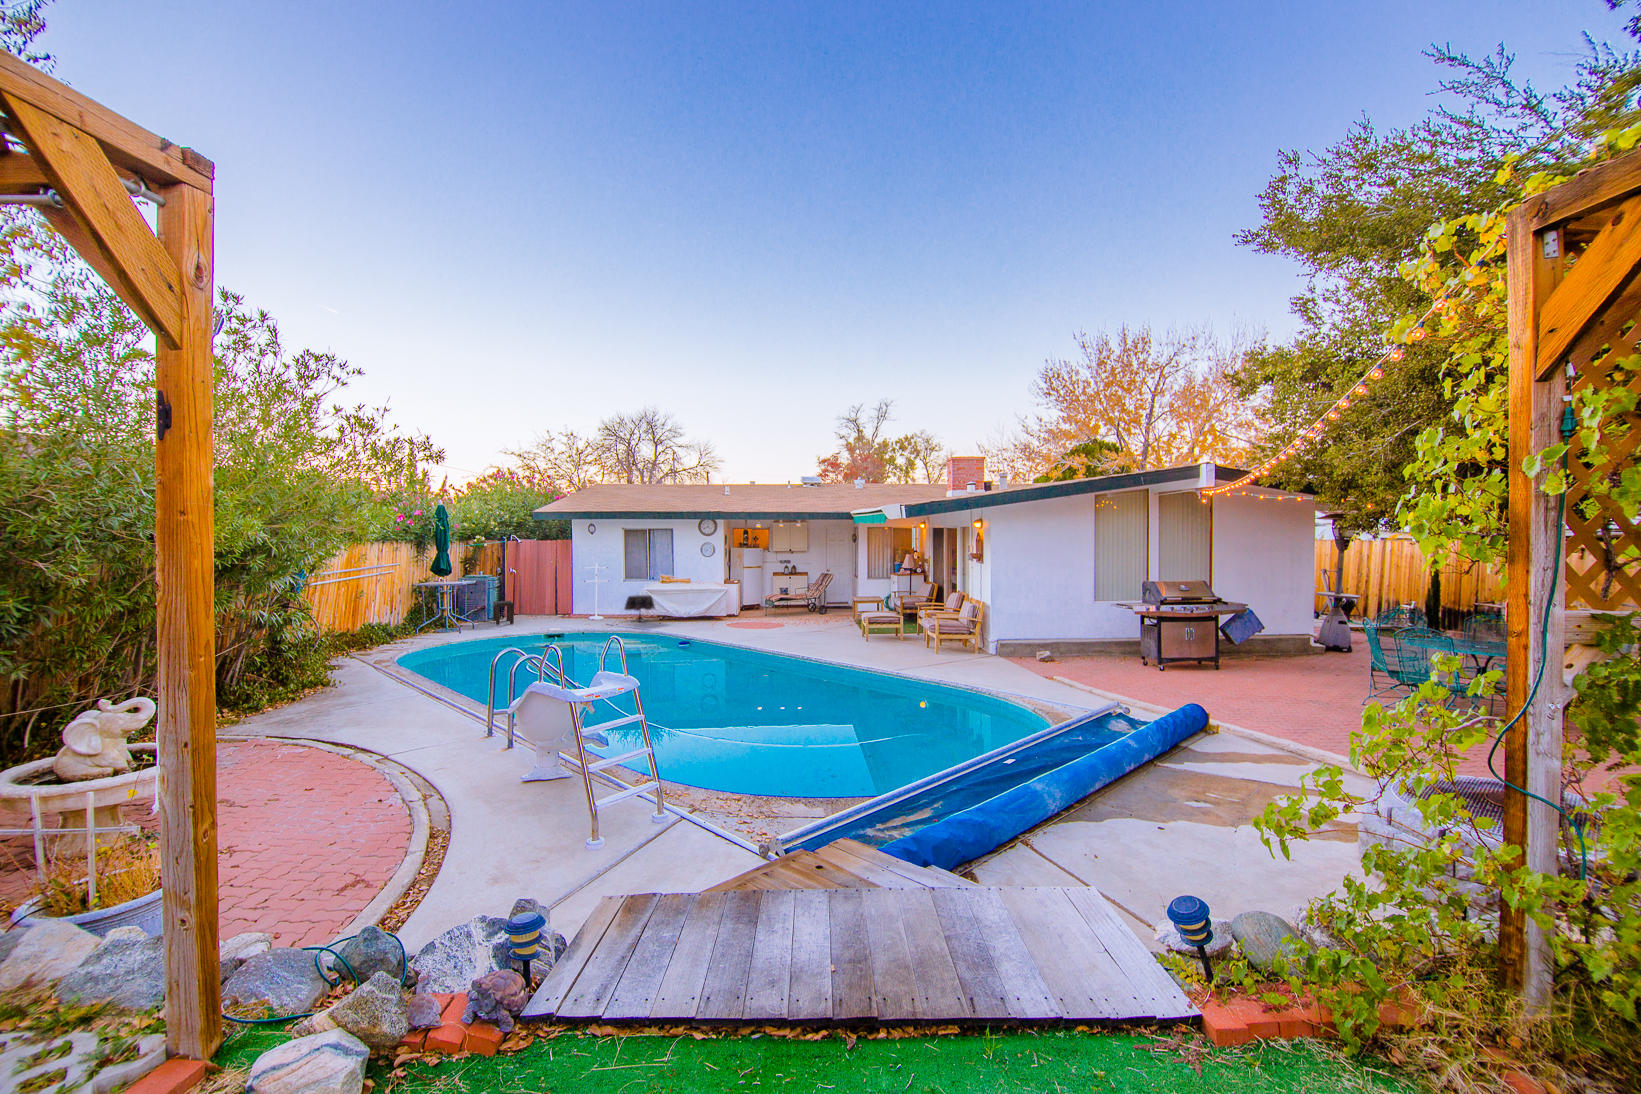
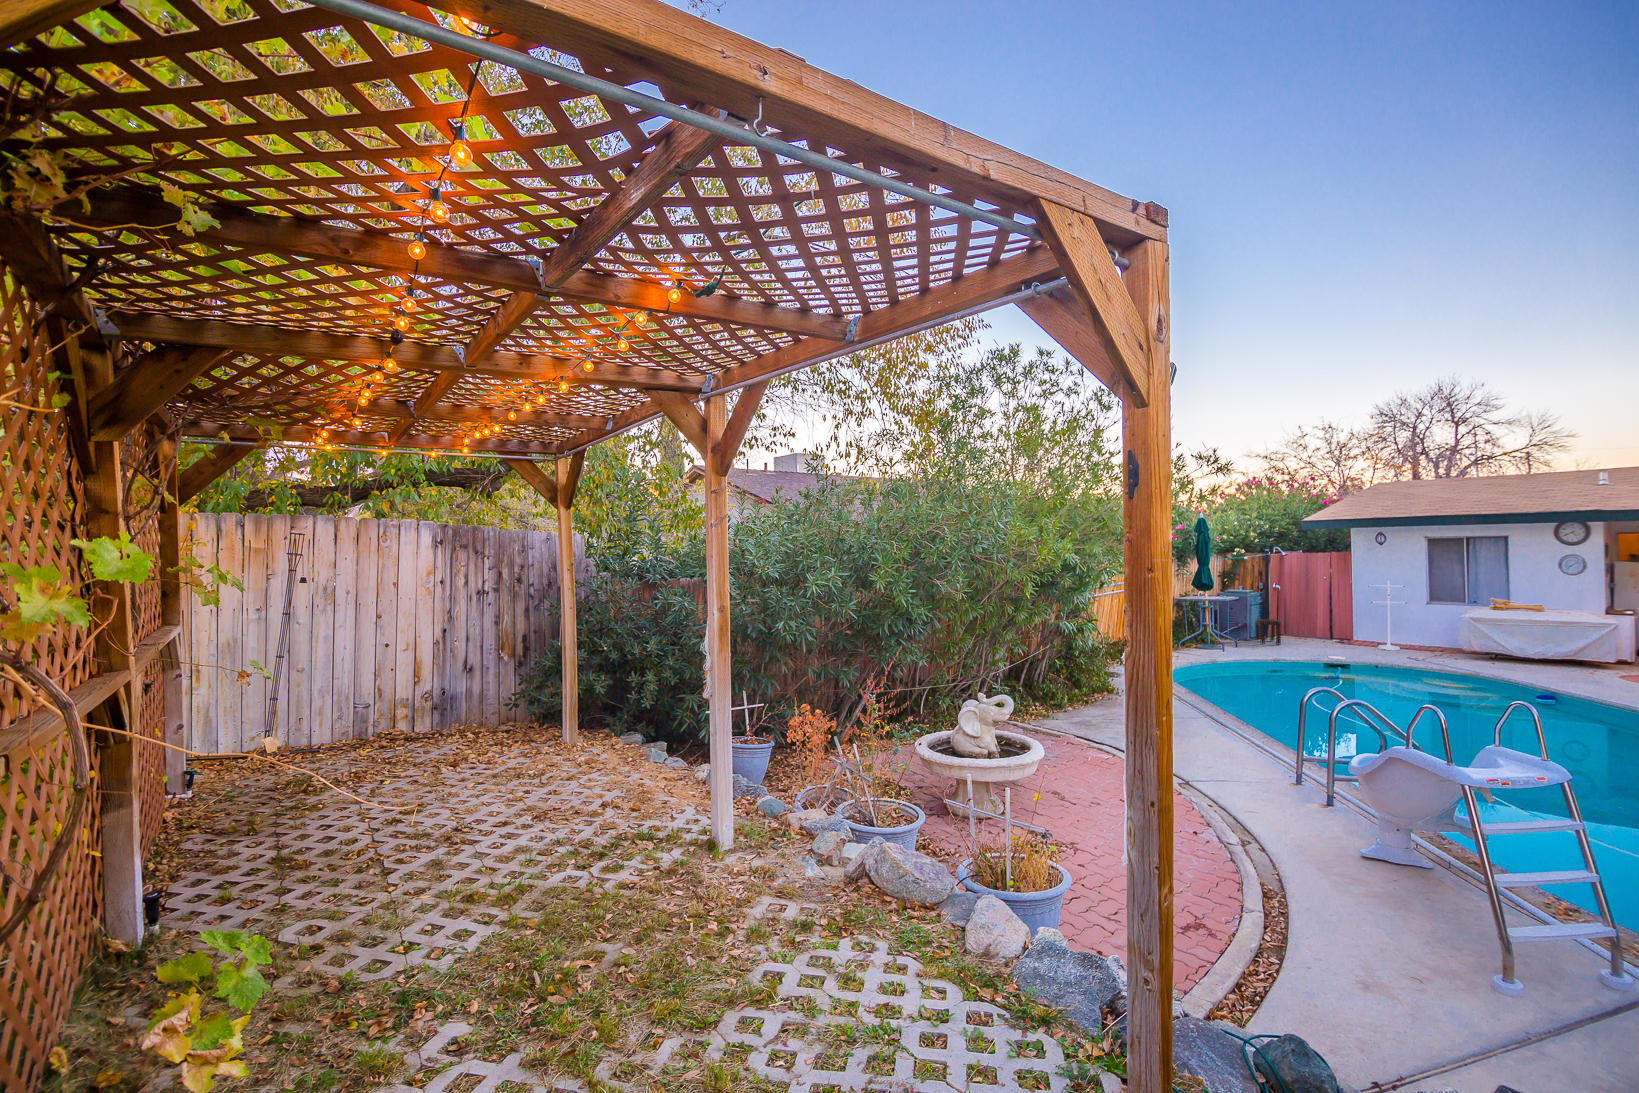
side table: present [625,595,655,621] -> none [1429,623,1480,657]

